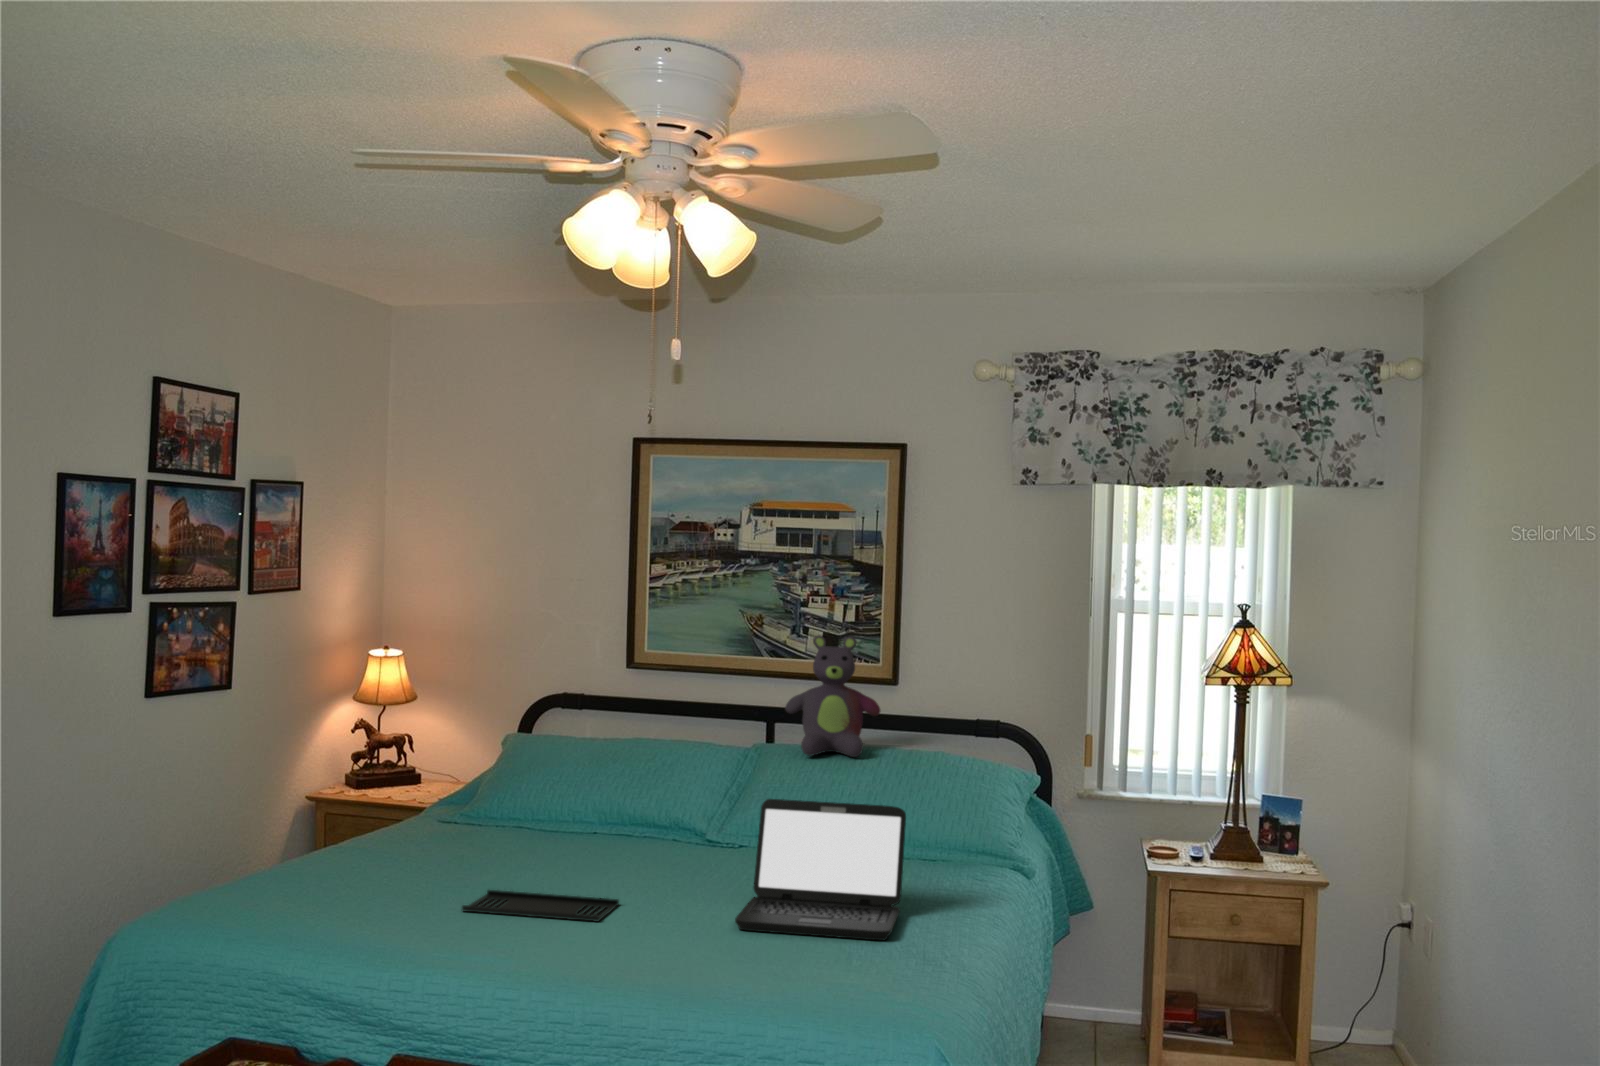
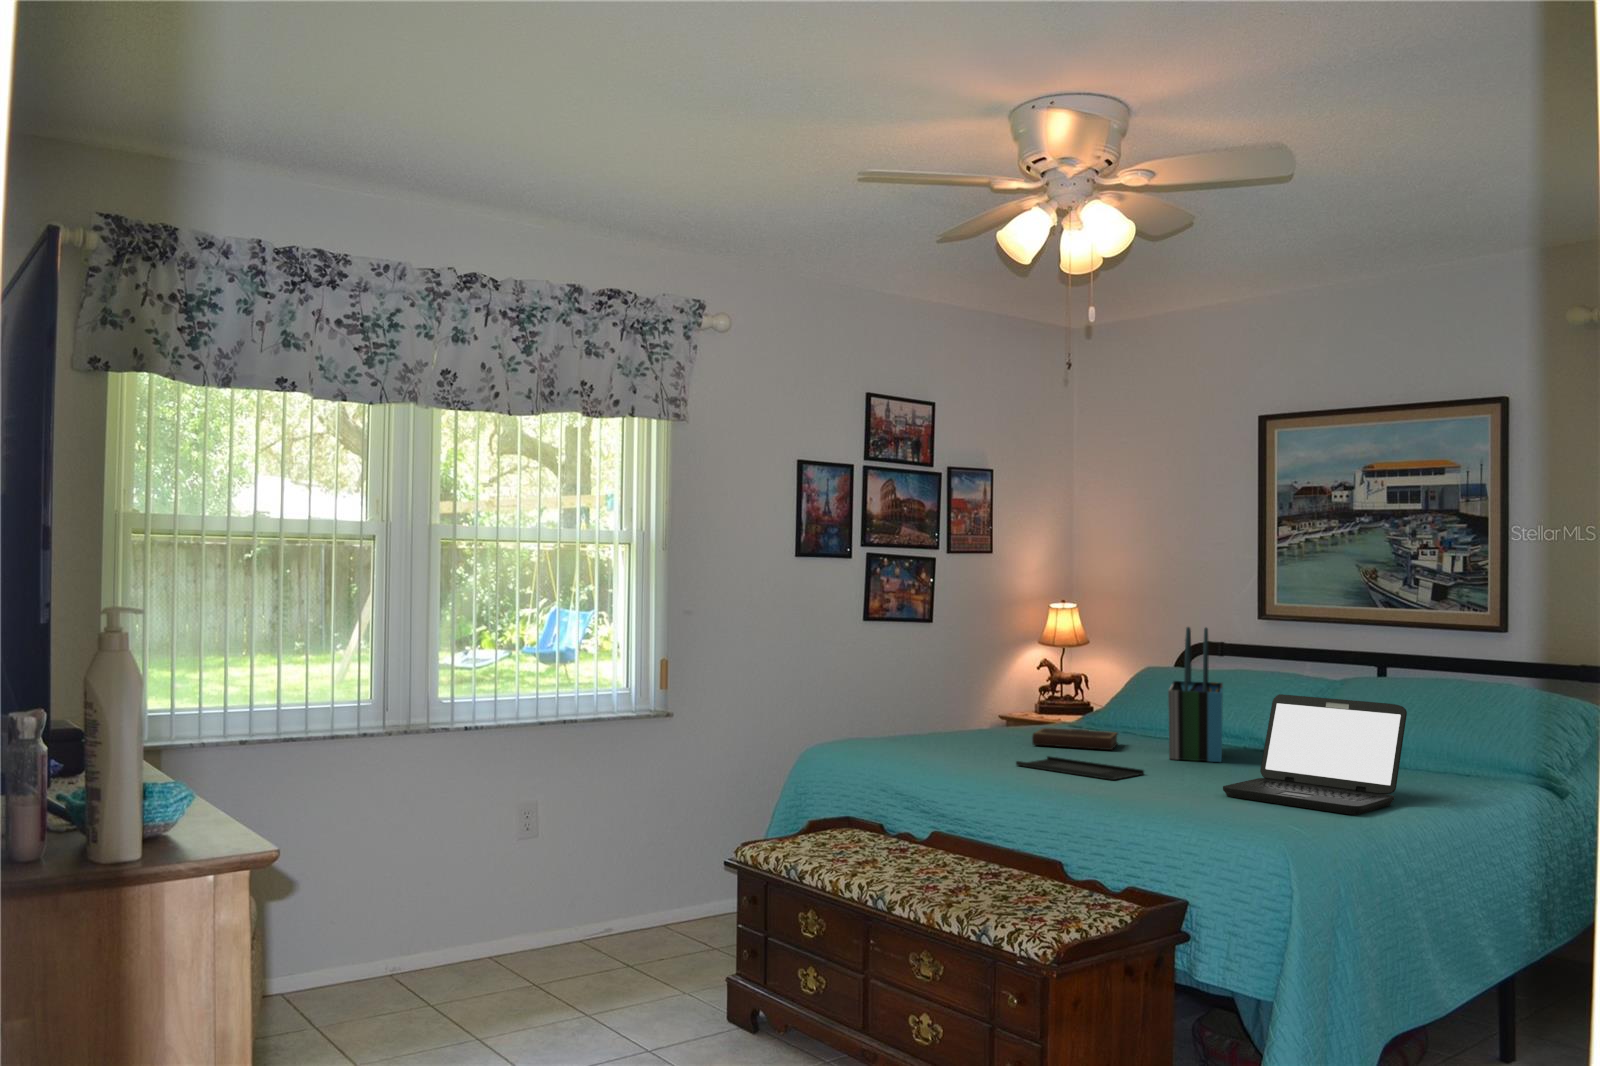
stuffed bear: present [785,636,880,757] -> none [1374,577,1472,688]
tote bag: none [598,710,683,871] -> present [1168,627,1223,762]
notebook: none [439,837,539,867] -> present [1032,728,1118,750]

